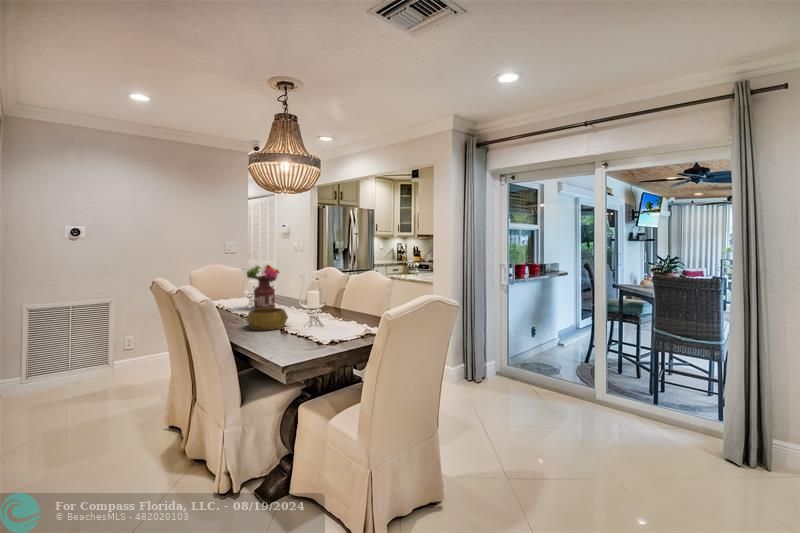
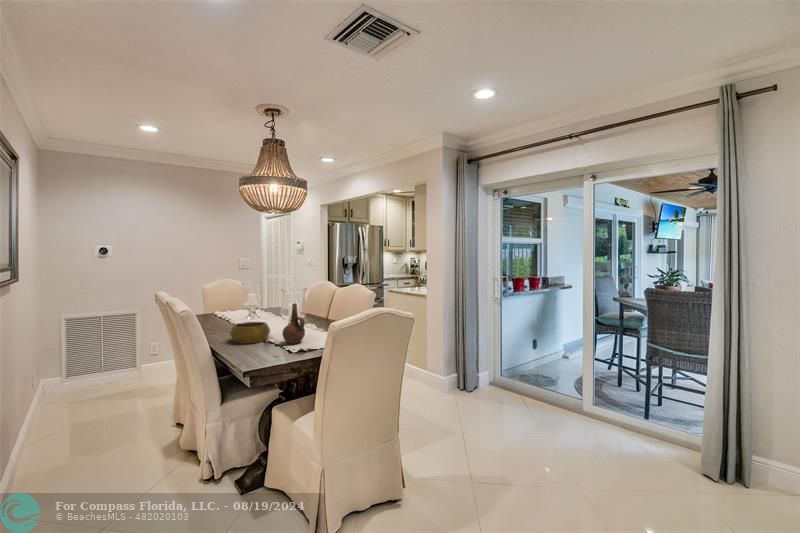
flower arrangement: present [247,265,280,309] -> none [242,279,275,323]
ceramic pitcher: none [304,288,328,330] -> present [282,303,305,344]

